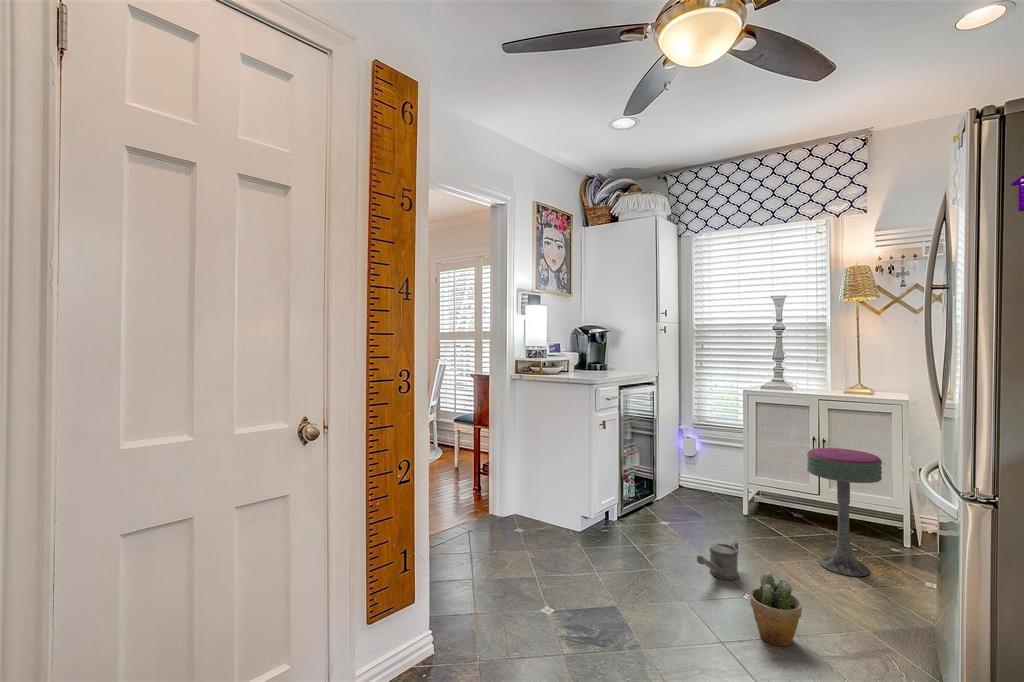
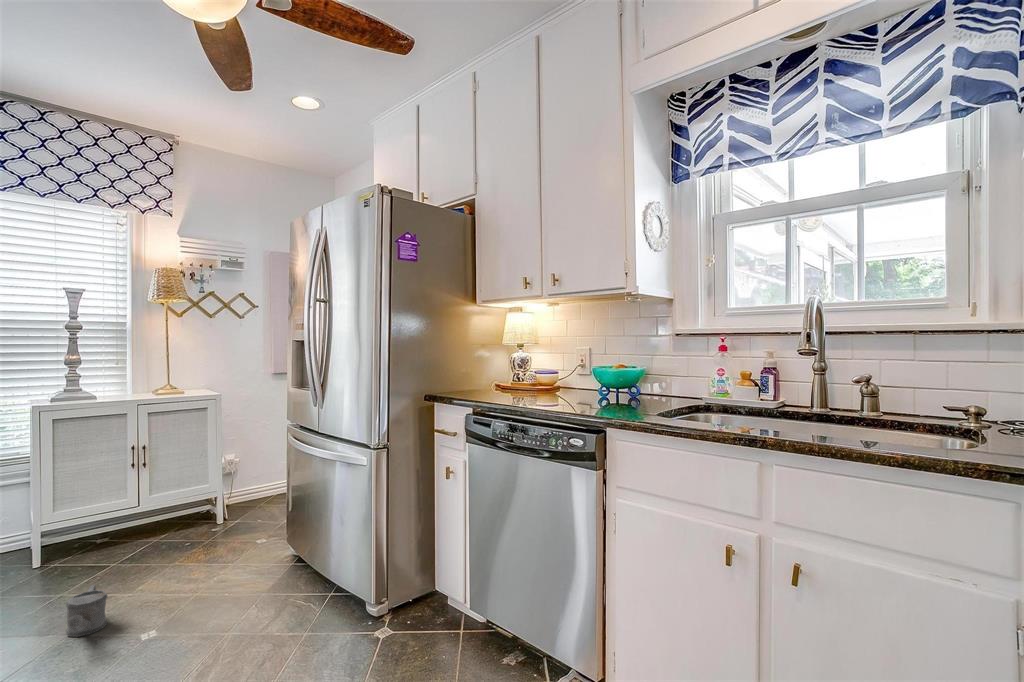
bar stool: present [807,448,882,576] -> none [156,447,226,570]
potted plant: present [750,572,802,646] -> none [173,580,228,652]

